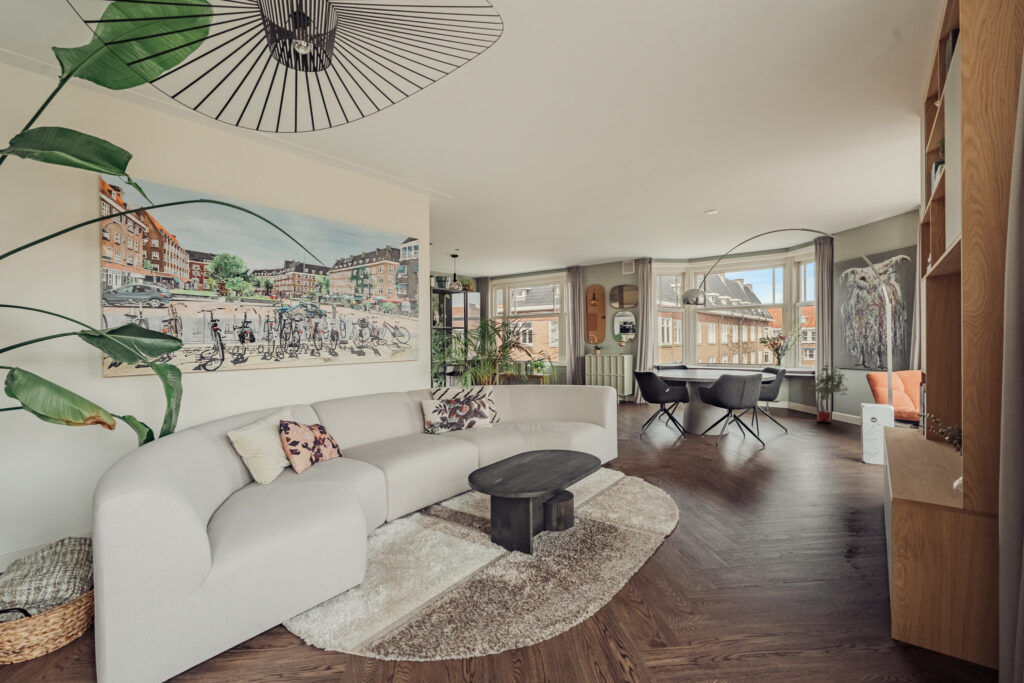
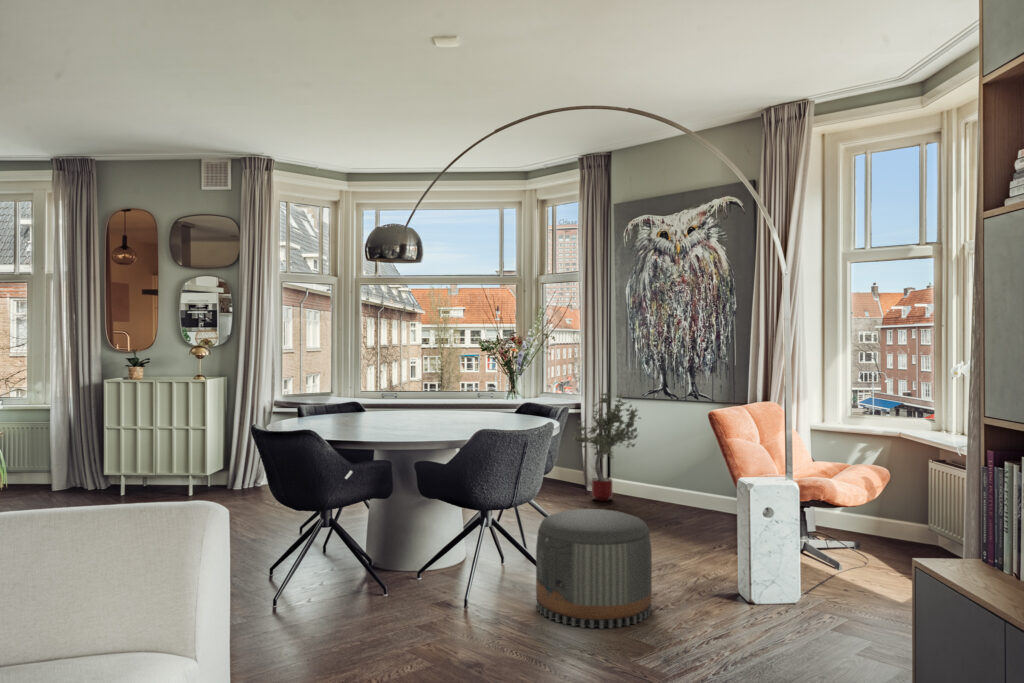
pouf: none [751,411,807,457] -> present [536,509,652,629]

